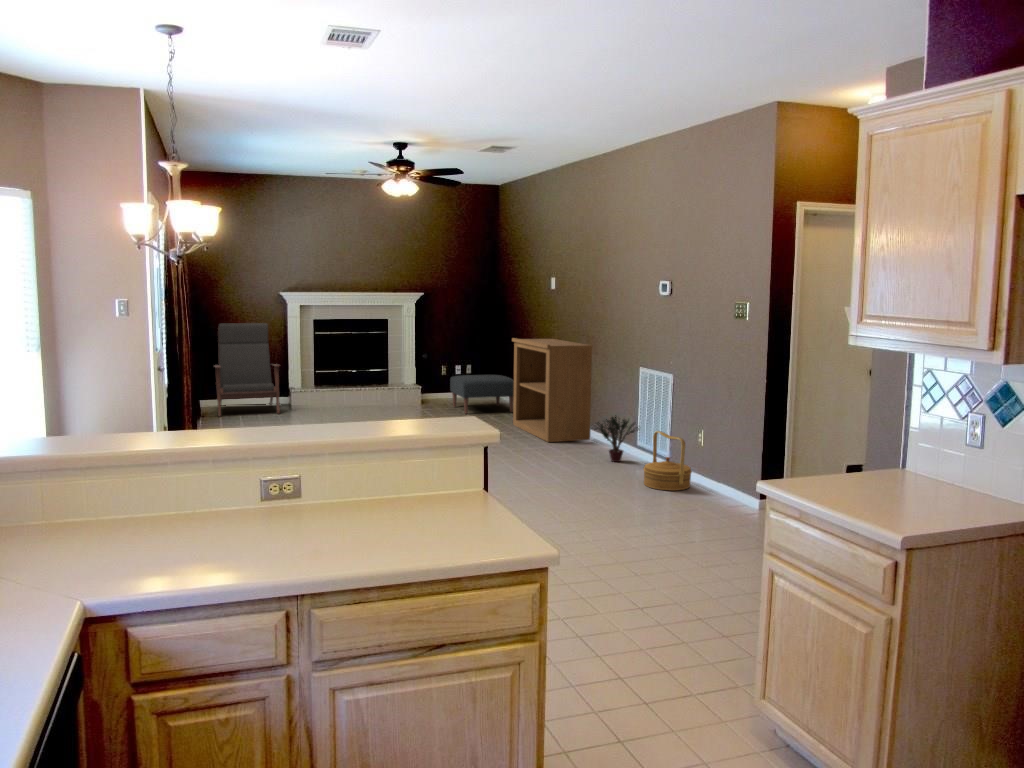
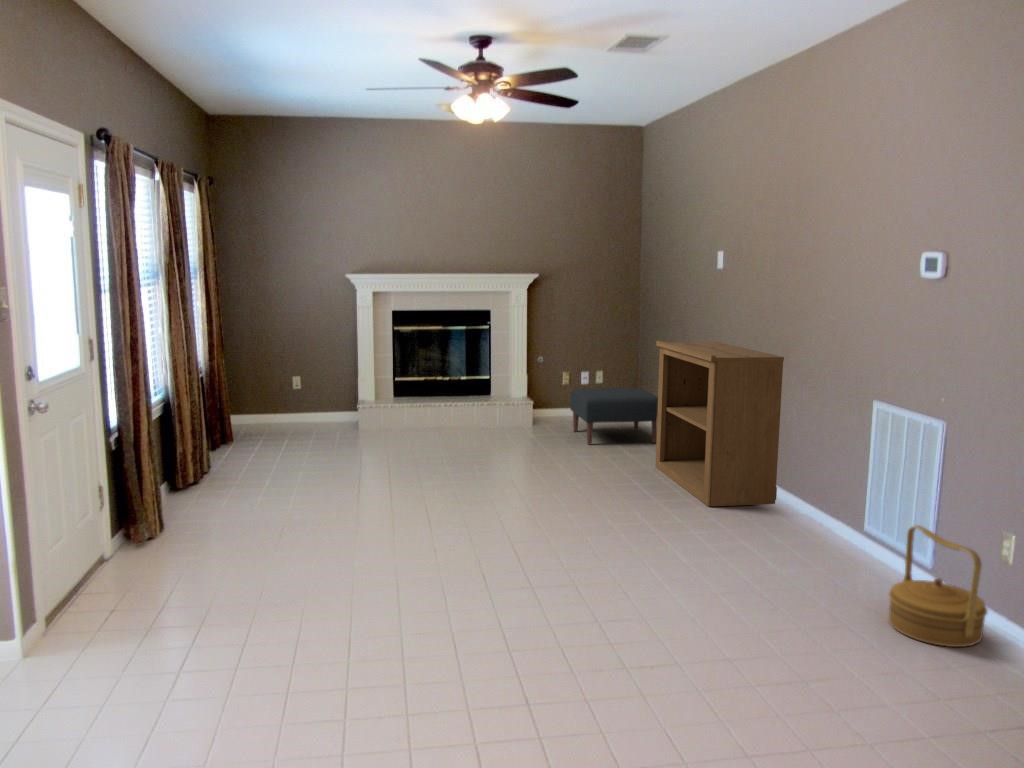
lounge chair: present [214,323,280,416] -> none [255,315,341,439]
potted plant: present [595,415,639,462] -> none [786,478,873,559]

